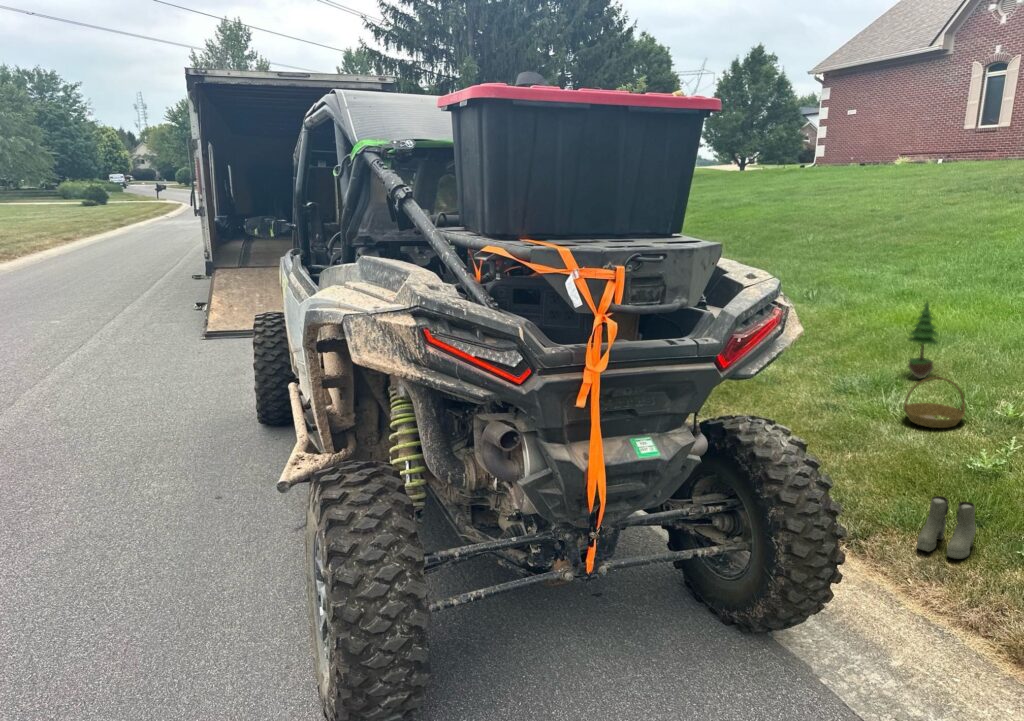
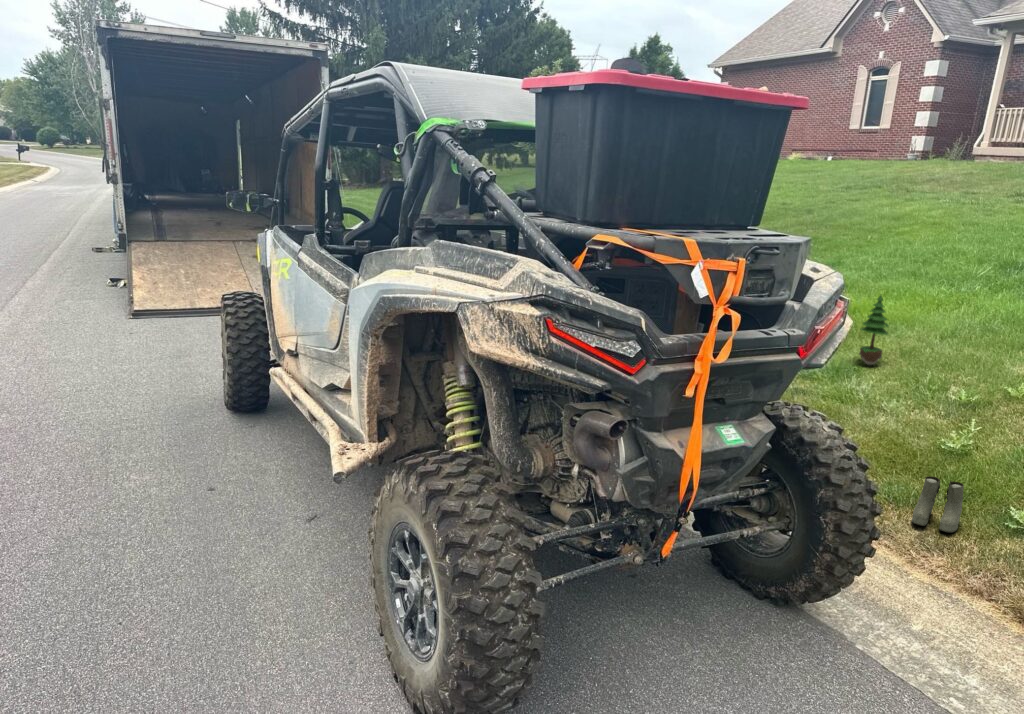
basket: present [904,377,965,428] -> none [867,366,921,412]

